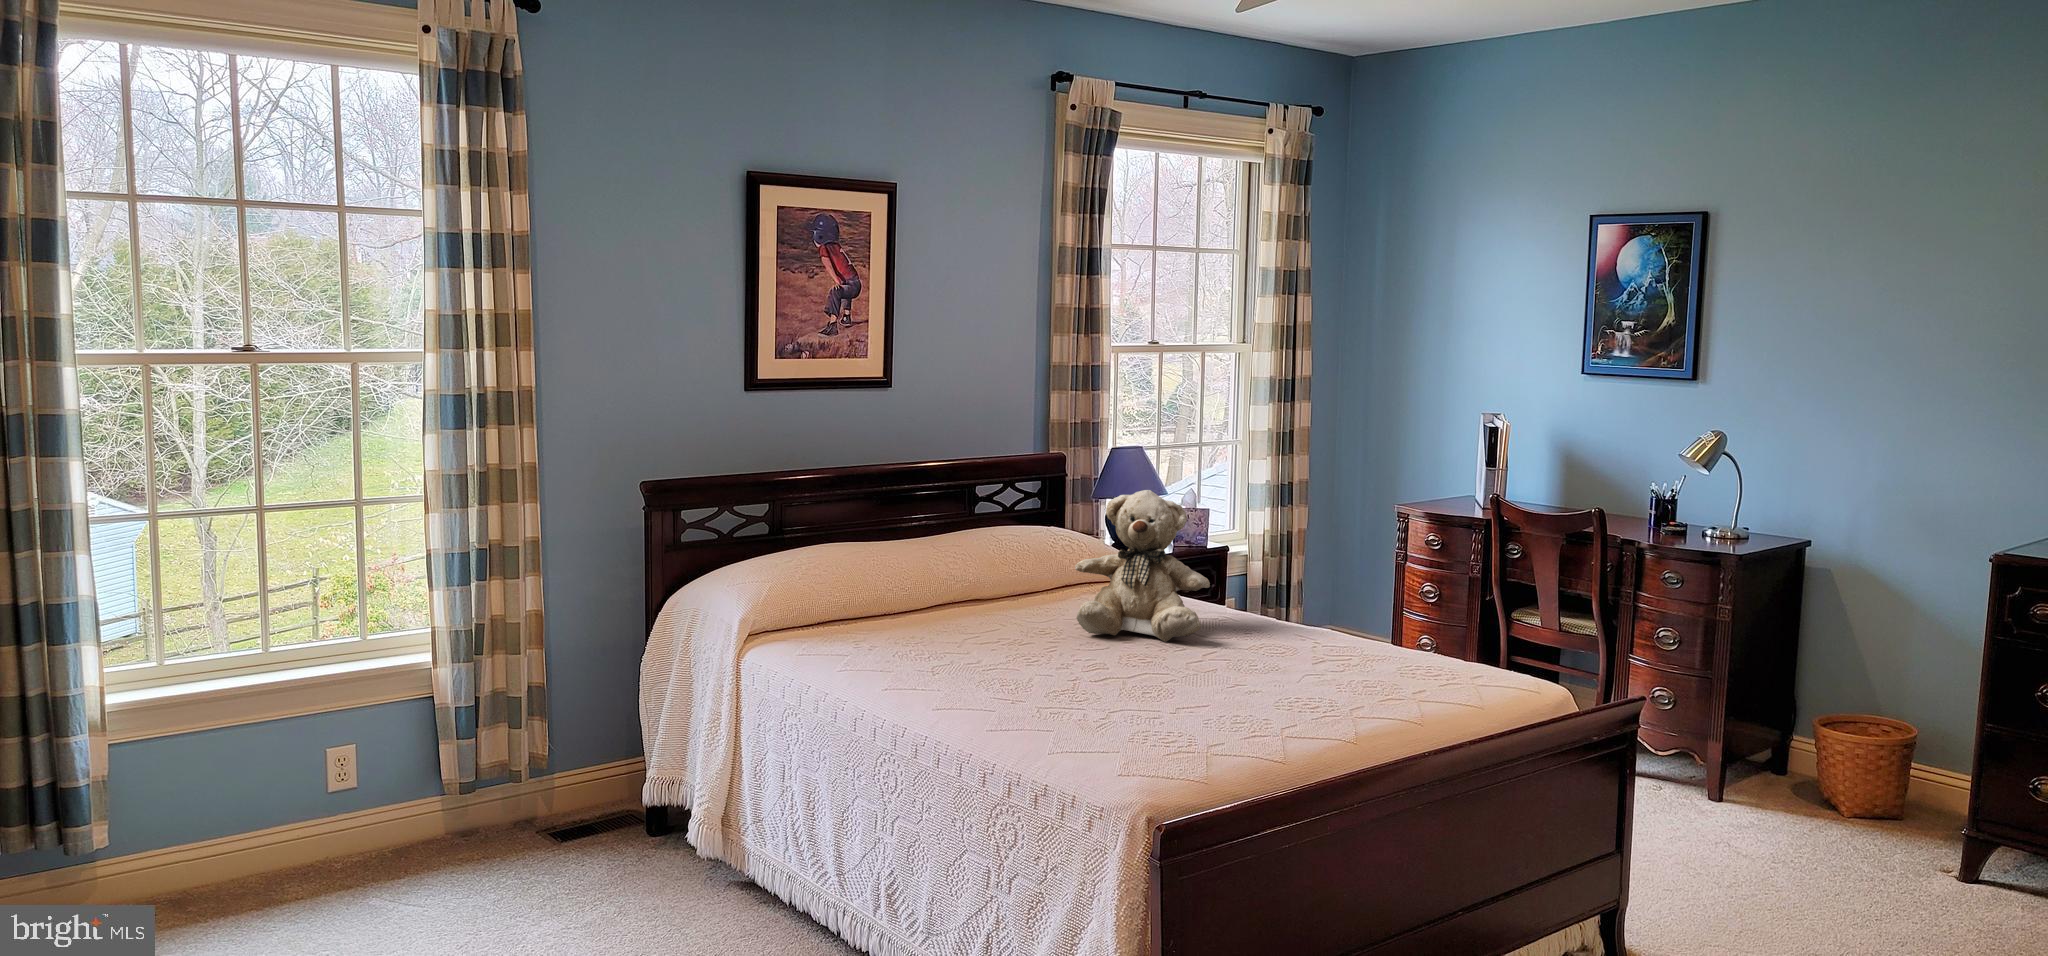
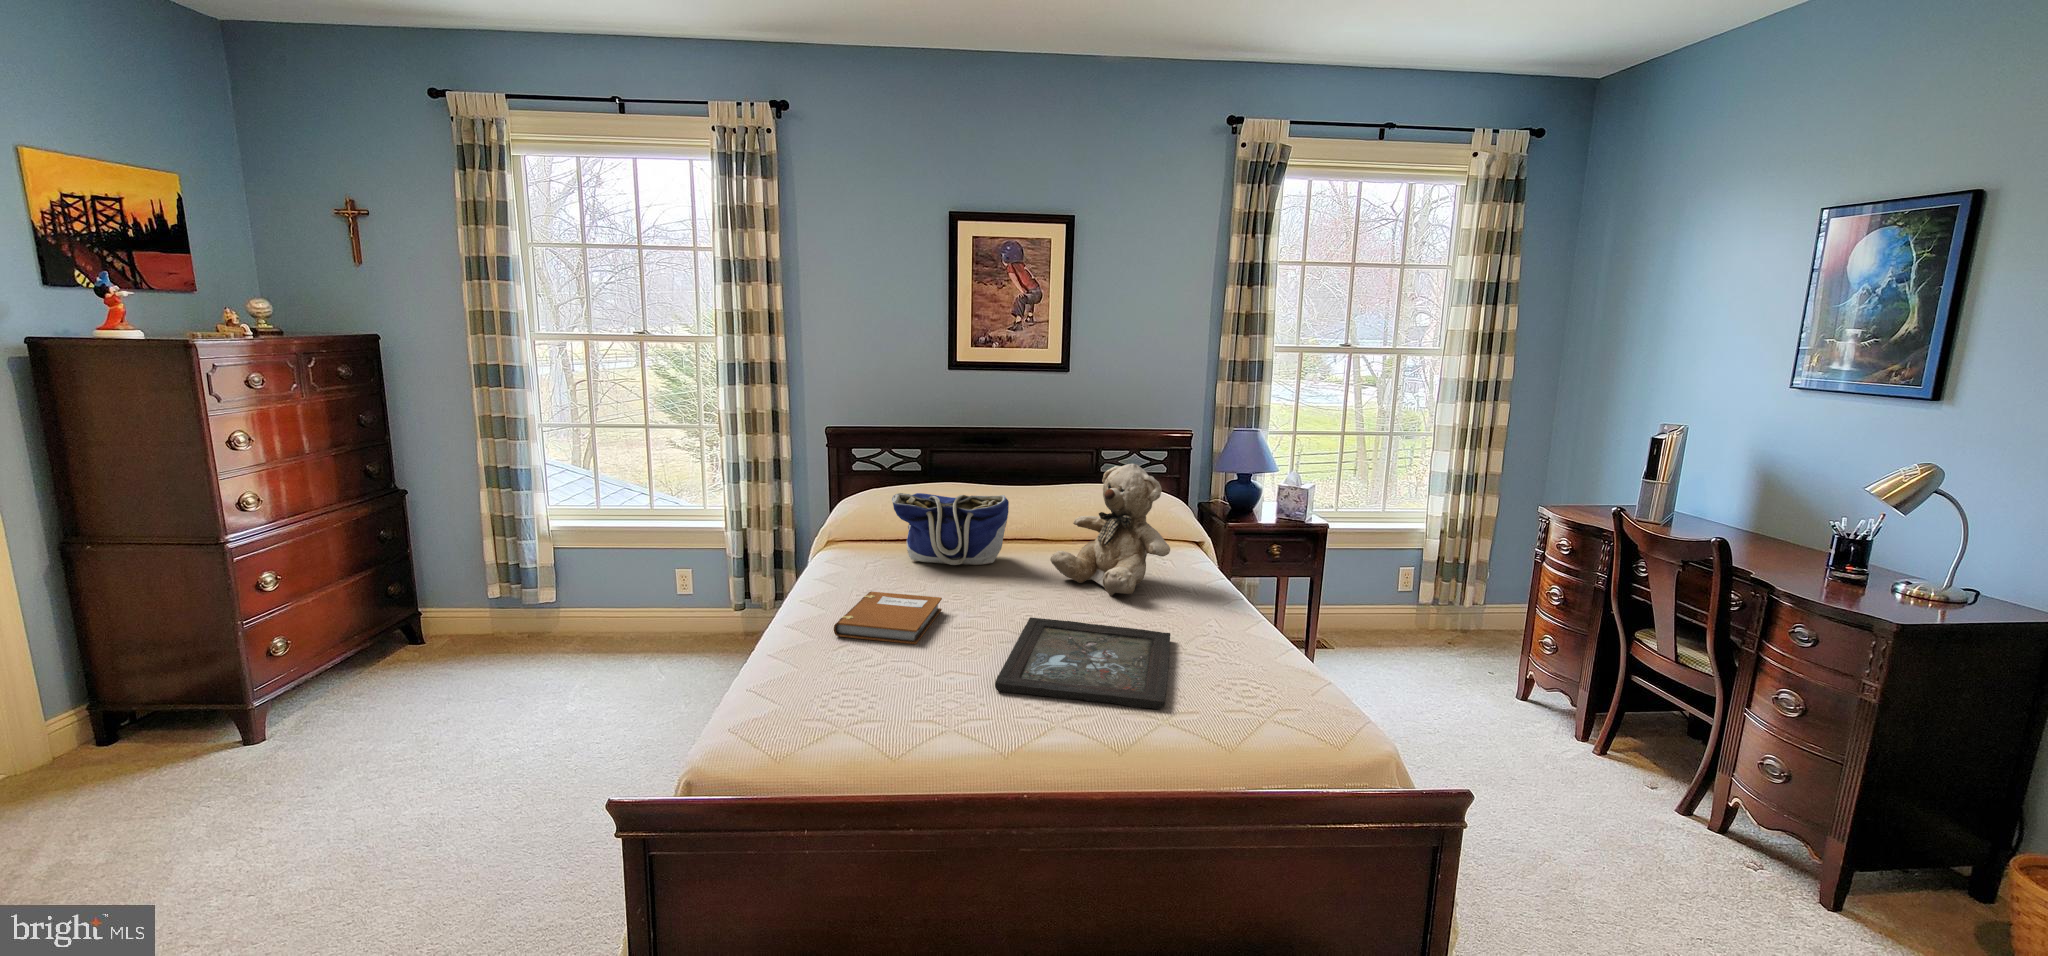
tote bag: none [868,544,1015,644] -> present [892,493,1009,565]
tray: none [1164,657,1403,724] -> present [995,617,1170,709]
notebook: none [965,664,1104,718] -> present [834,592,942,644]

